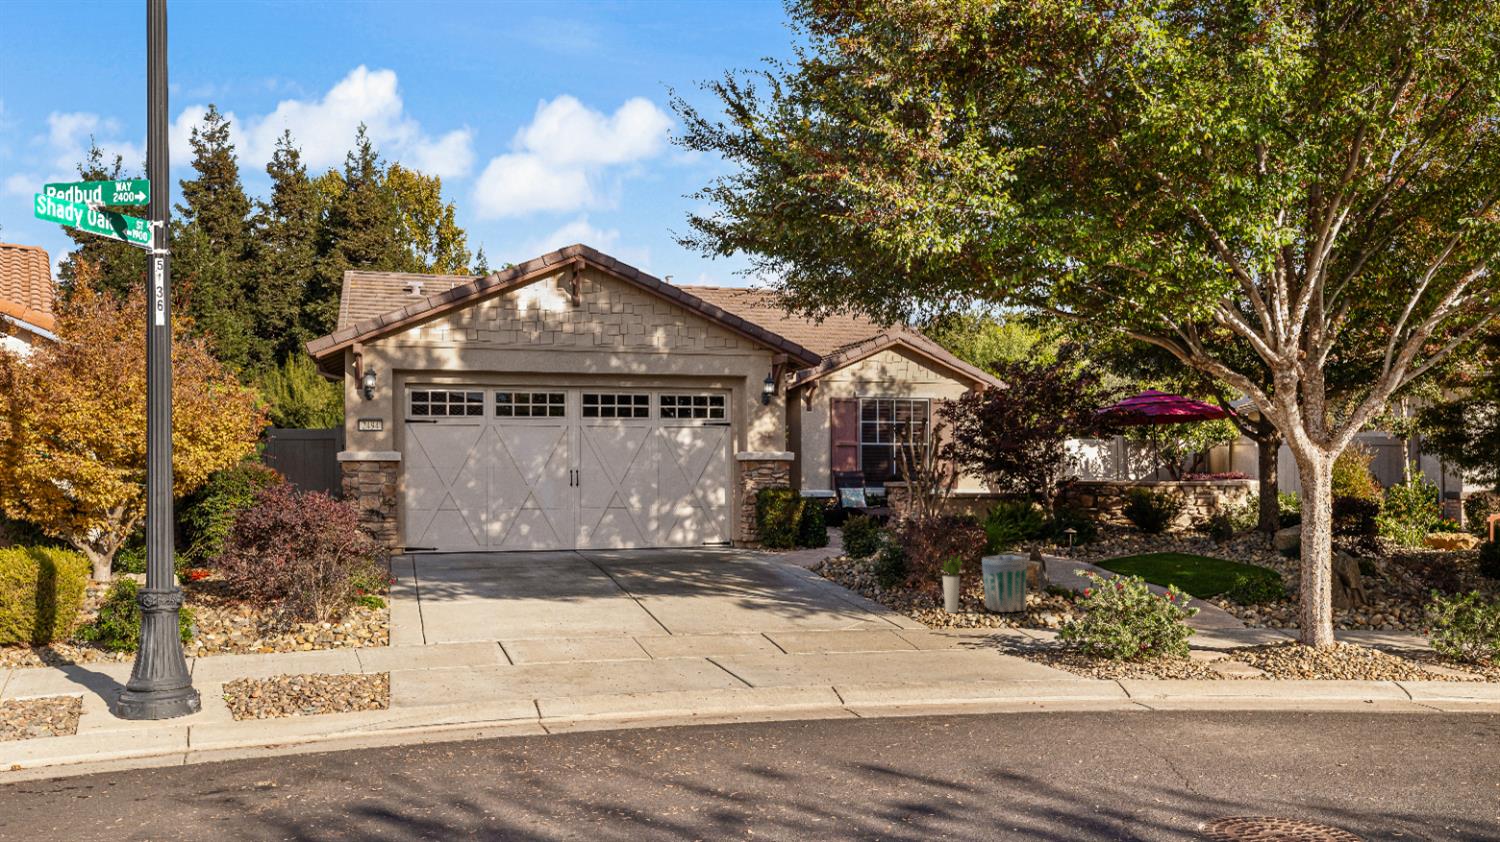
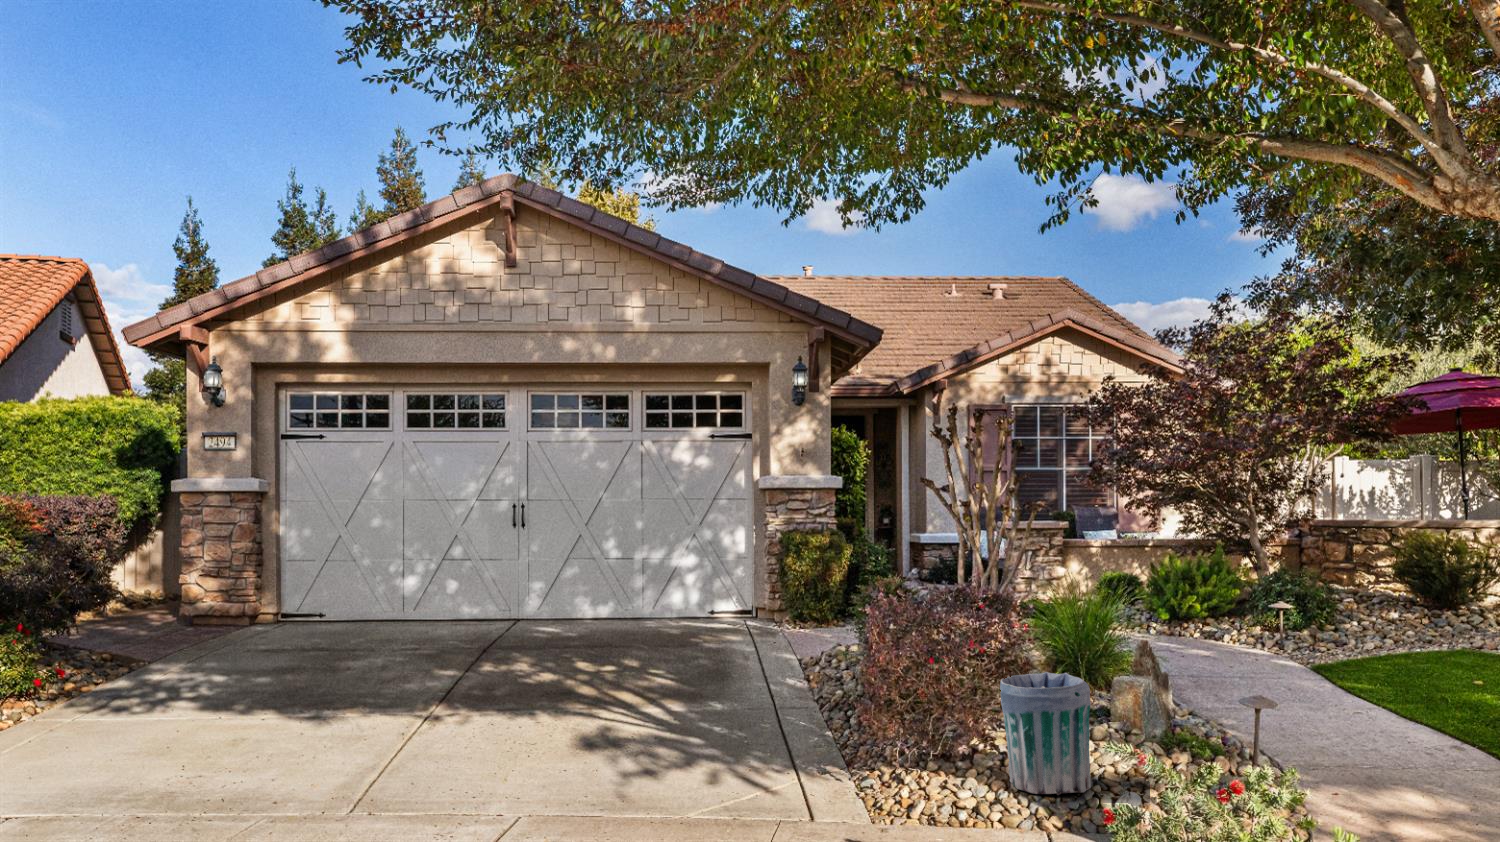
planter: present [943,556,962,613] -> none [903,672,957,790]

